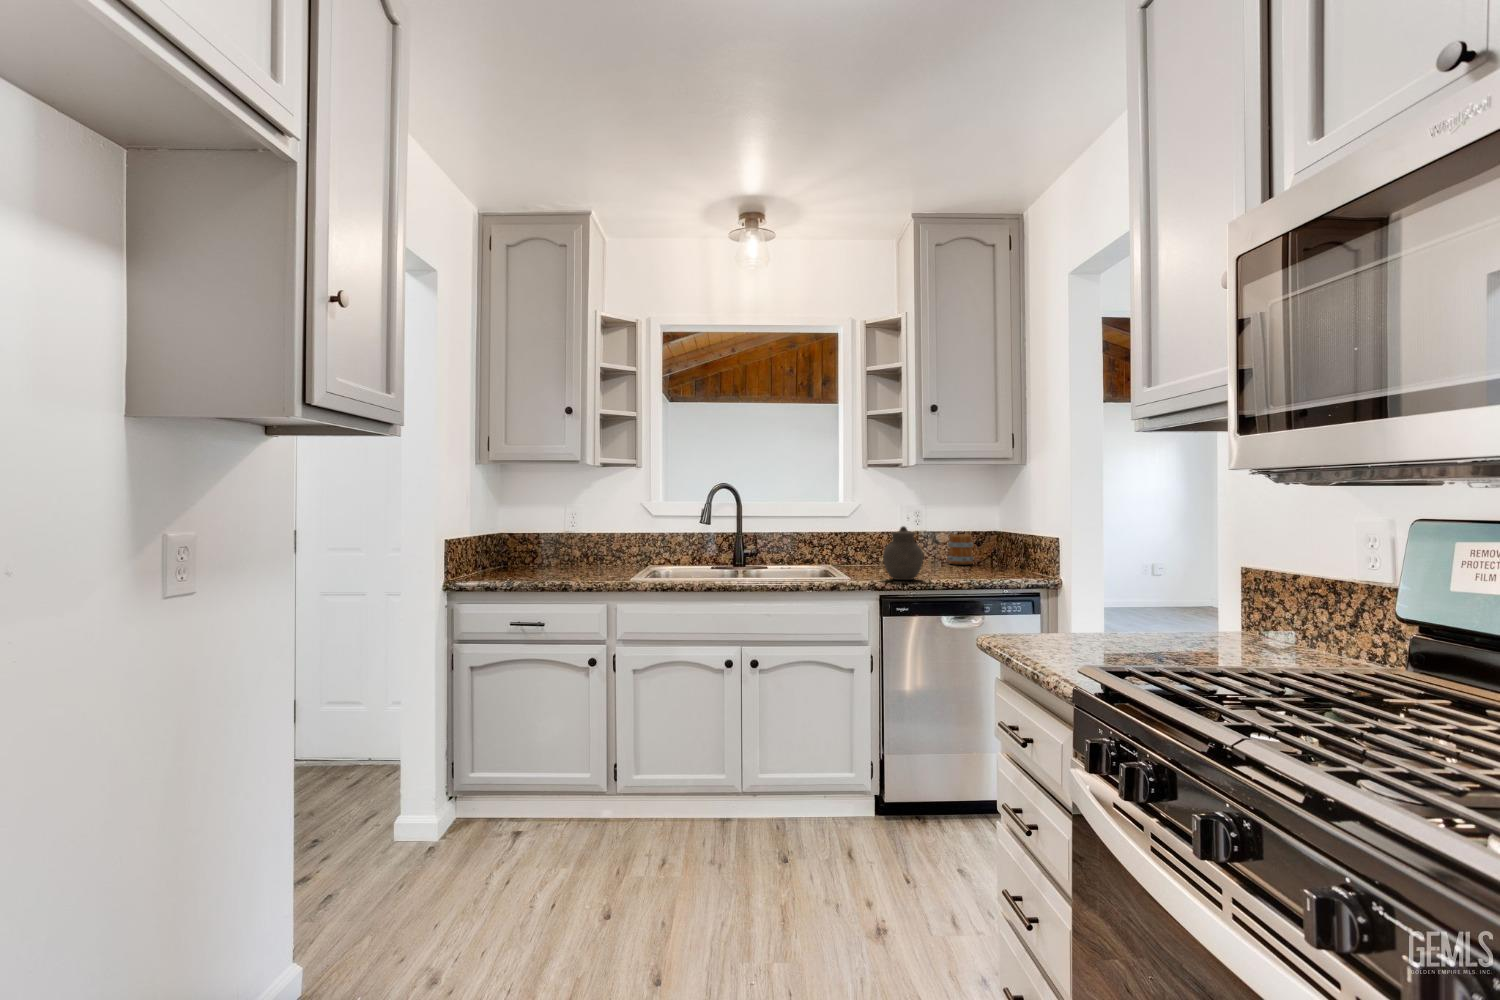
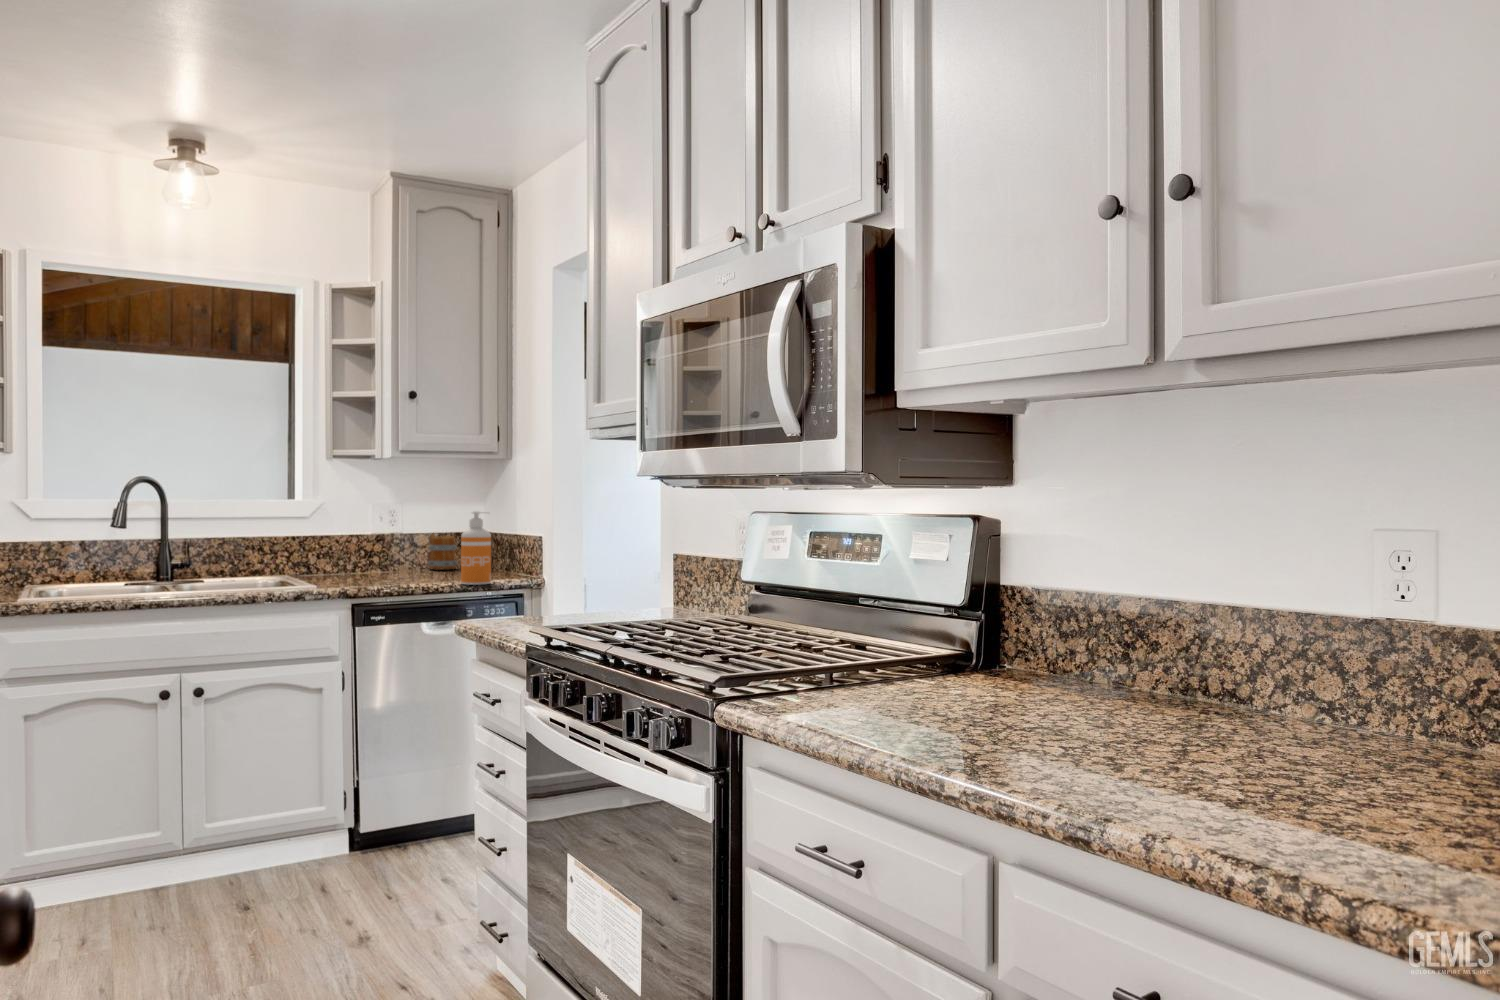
soap dispenser: none [978,513,1007,583] -> present [461,511,491,585]
jar: present [883,526,923,580] -> none [356,527,402,586]

